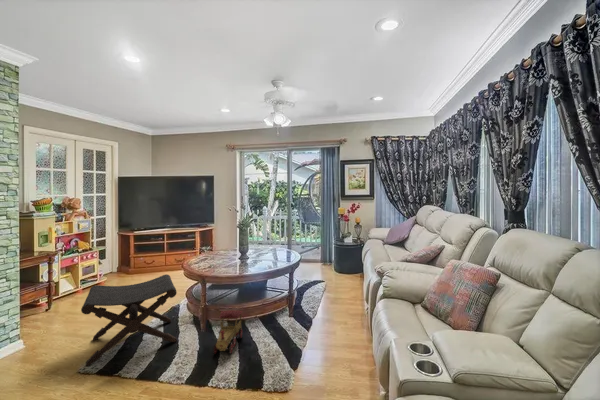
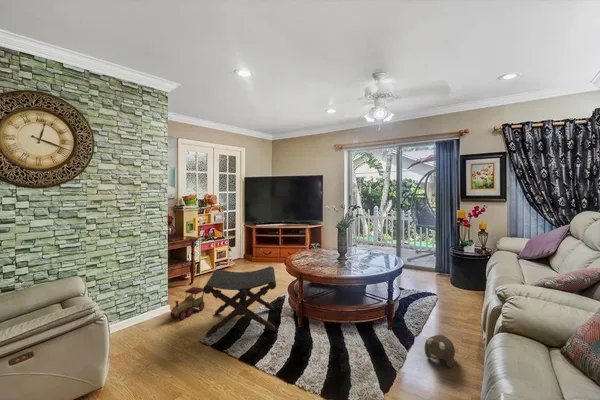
toy train: present [213,310,243,354] -> present [170,287,205,320]
plush toy: none [321,311,343,336] -> present [425,334,455,367]

